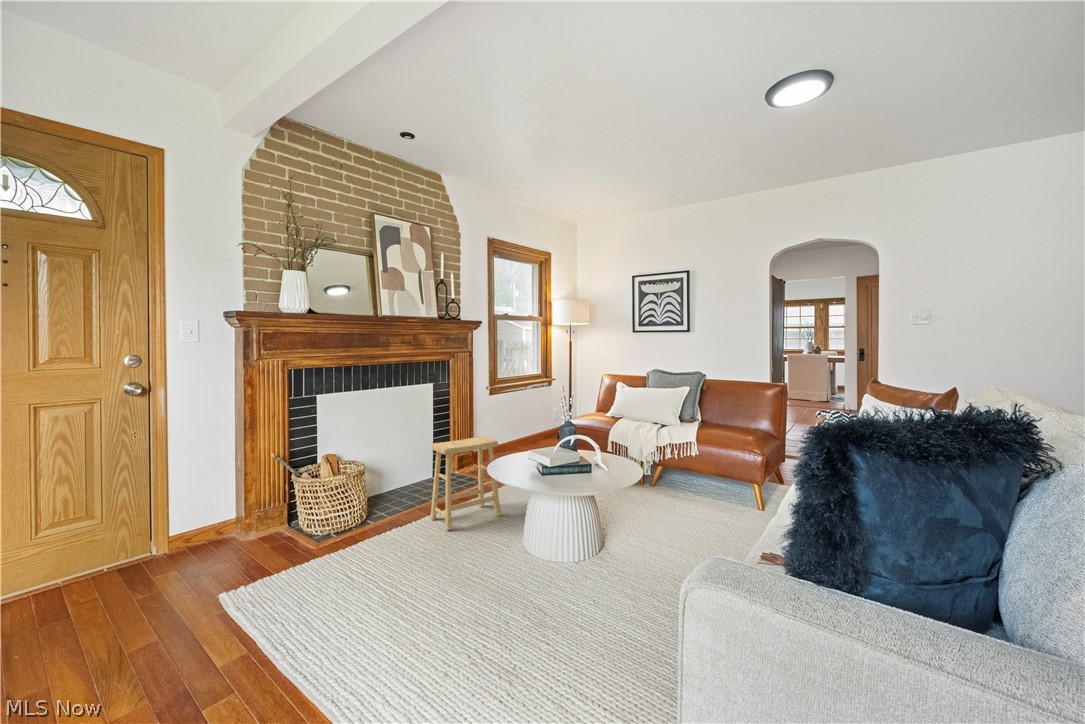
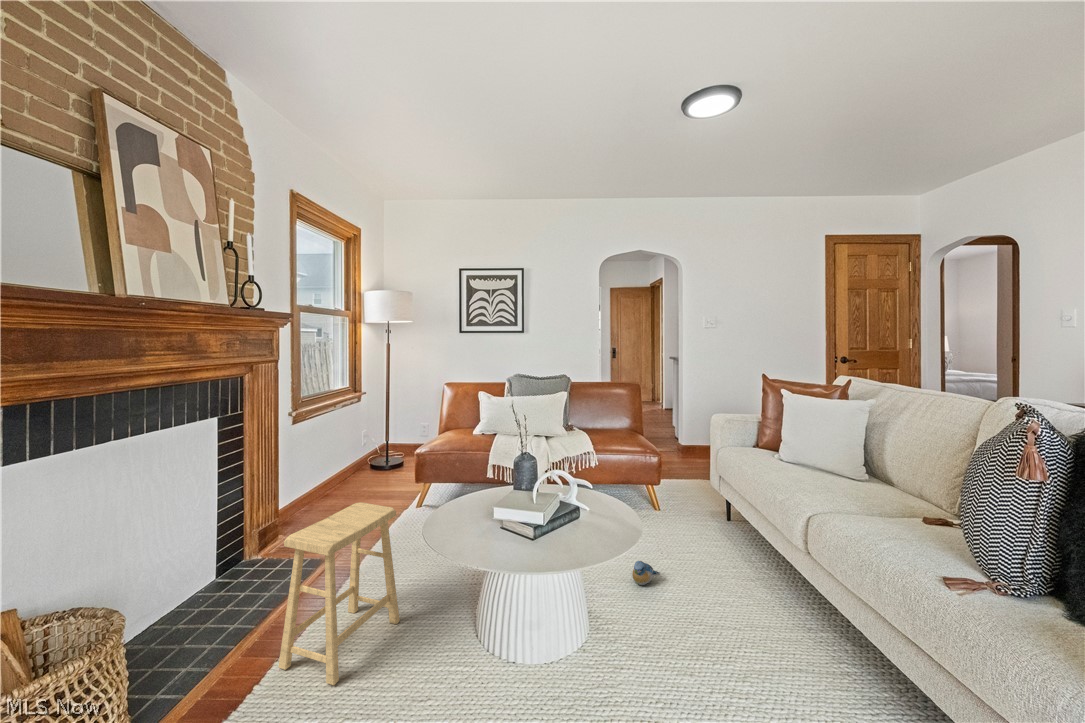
plush toy: none [678,515,709,538] -> present [632,561,660,585]

